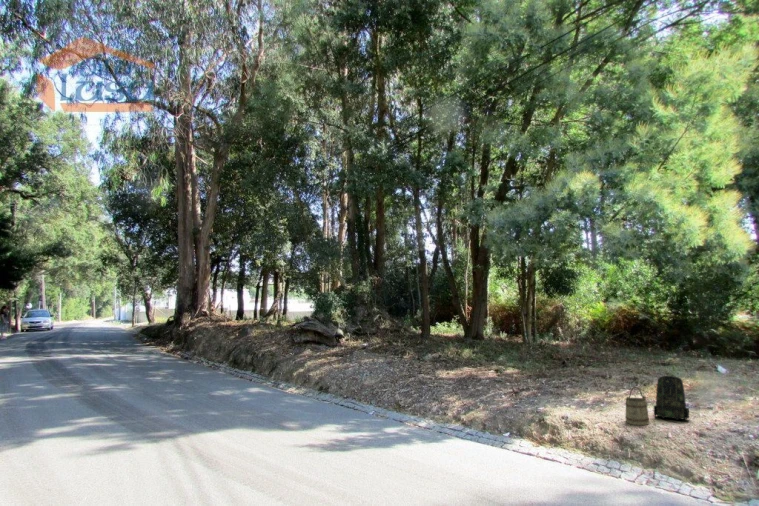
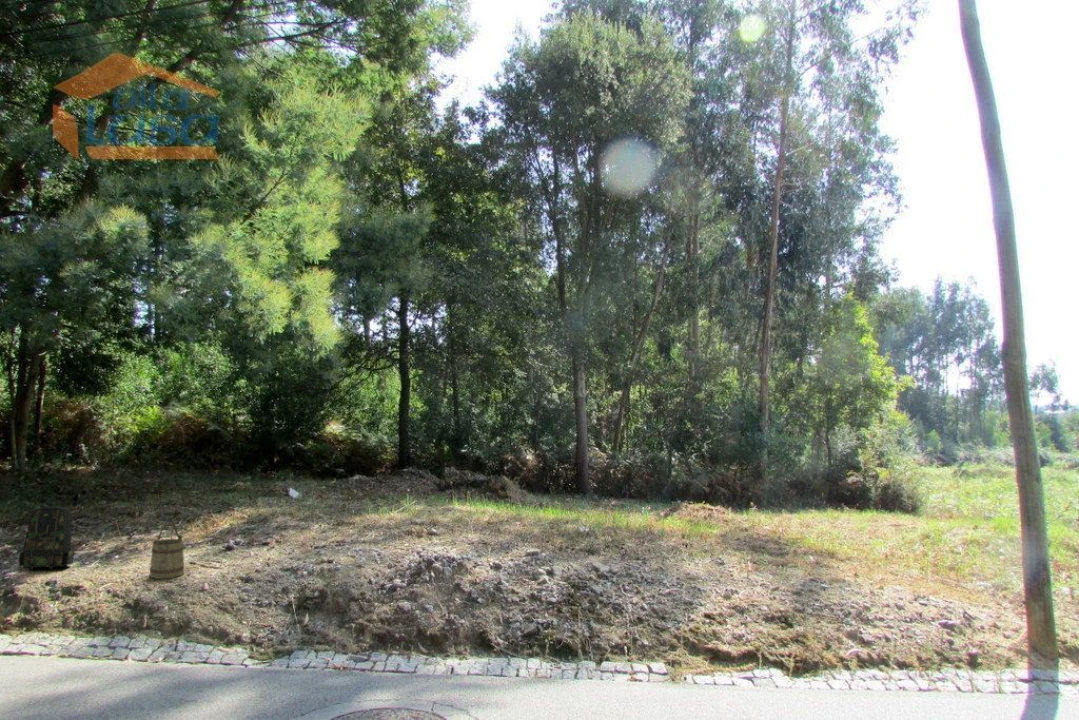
backpack: present [654,376,689,420] -> present [19,506,74,570]

